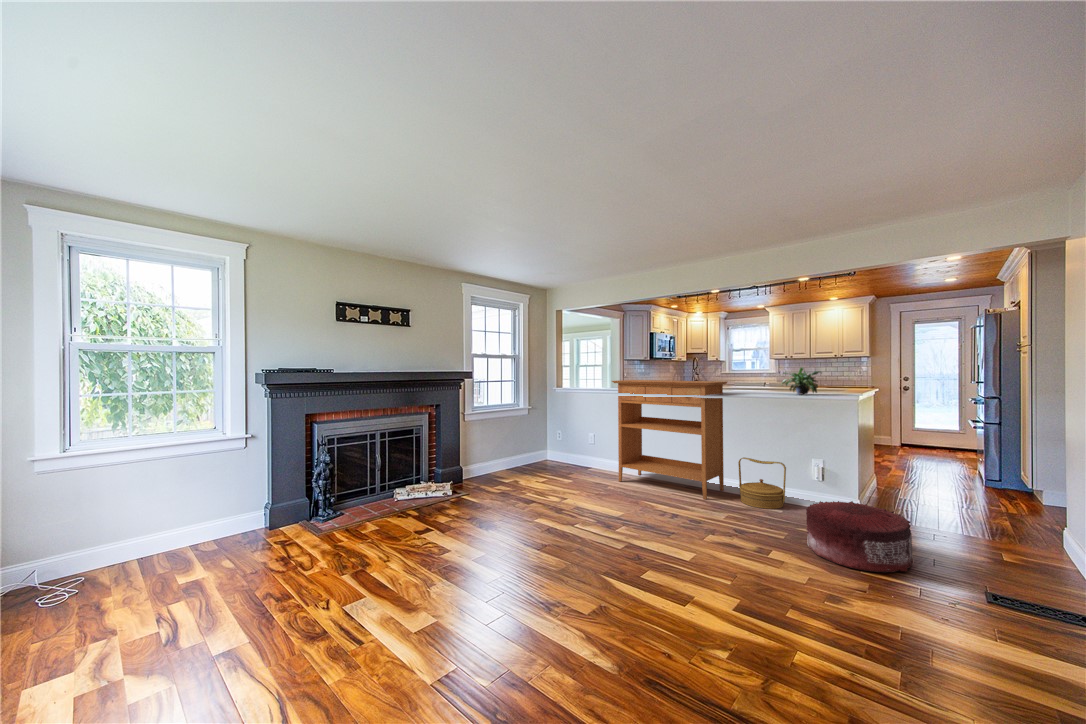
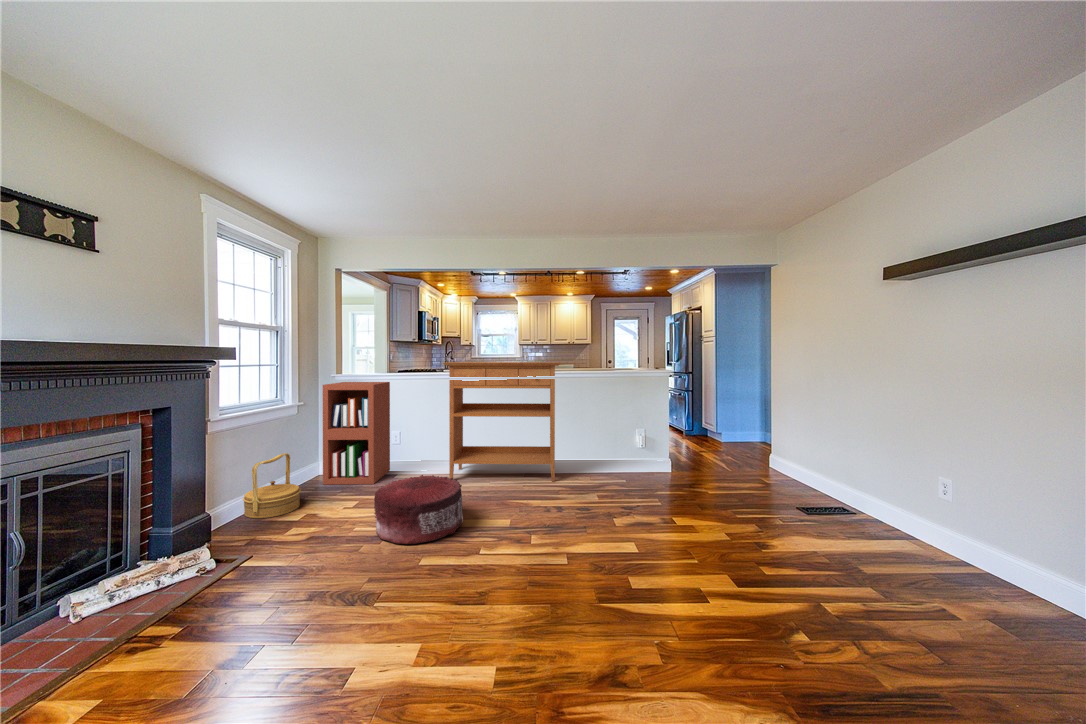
potted plant: present [781,367,819,395] -> none [602,349,634,373]
bookshelf: none [538,394,589,473] -> present [323,382,390,485]
woven basket: present [738,458,786,509] -> present [243,453,301,518]
pouf: present [806,501,914,572] -> present [374,475,463,544]

